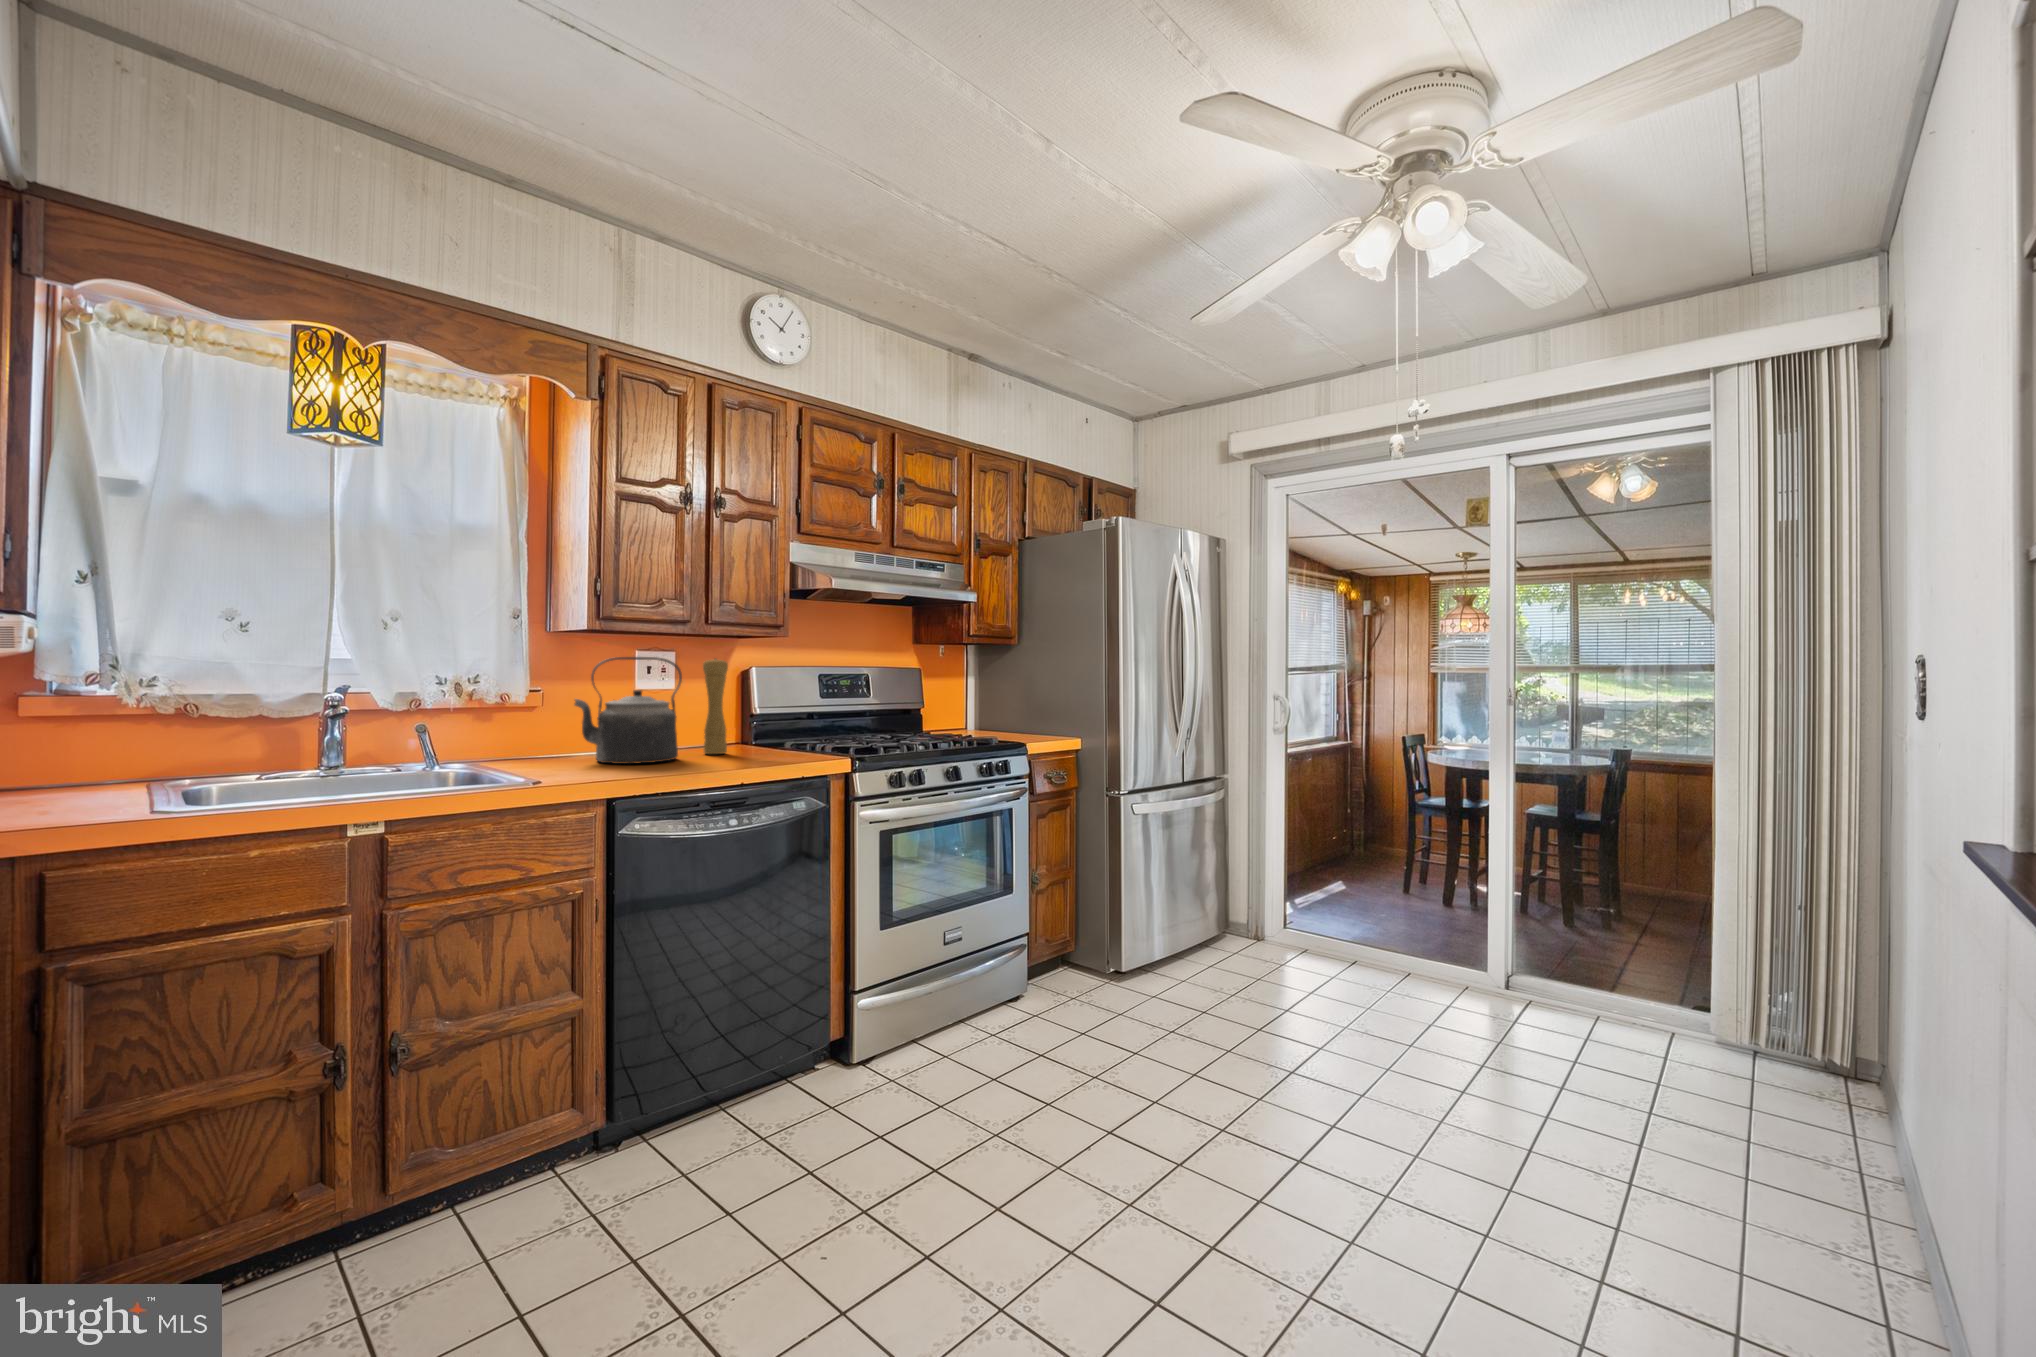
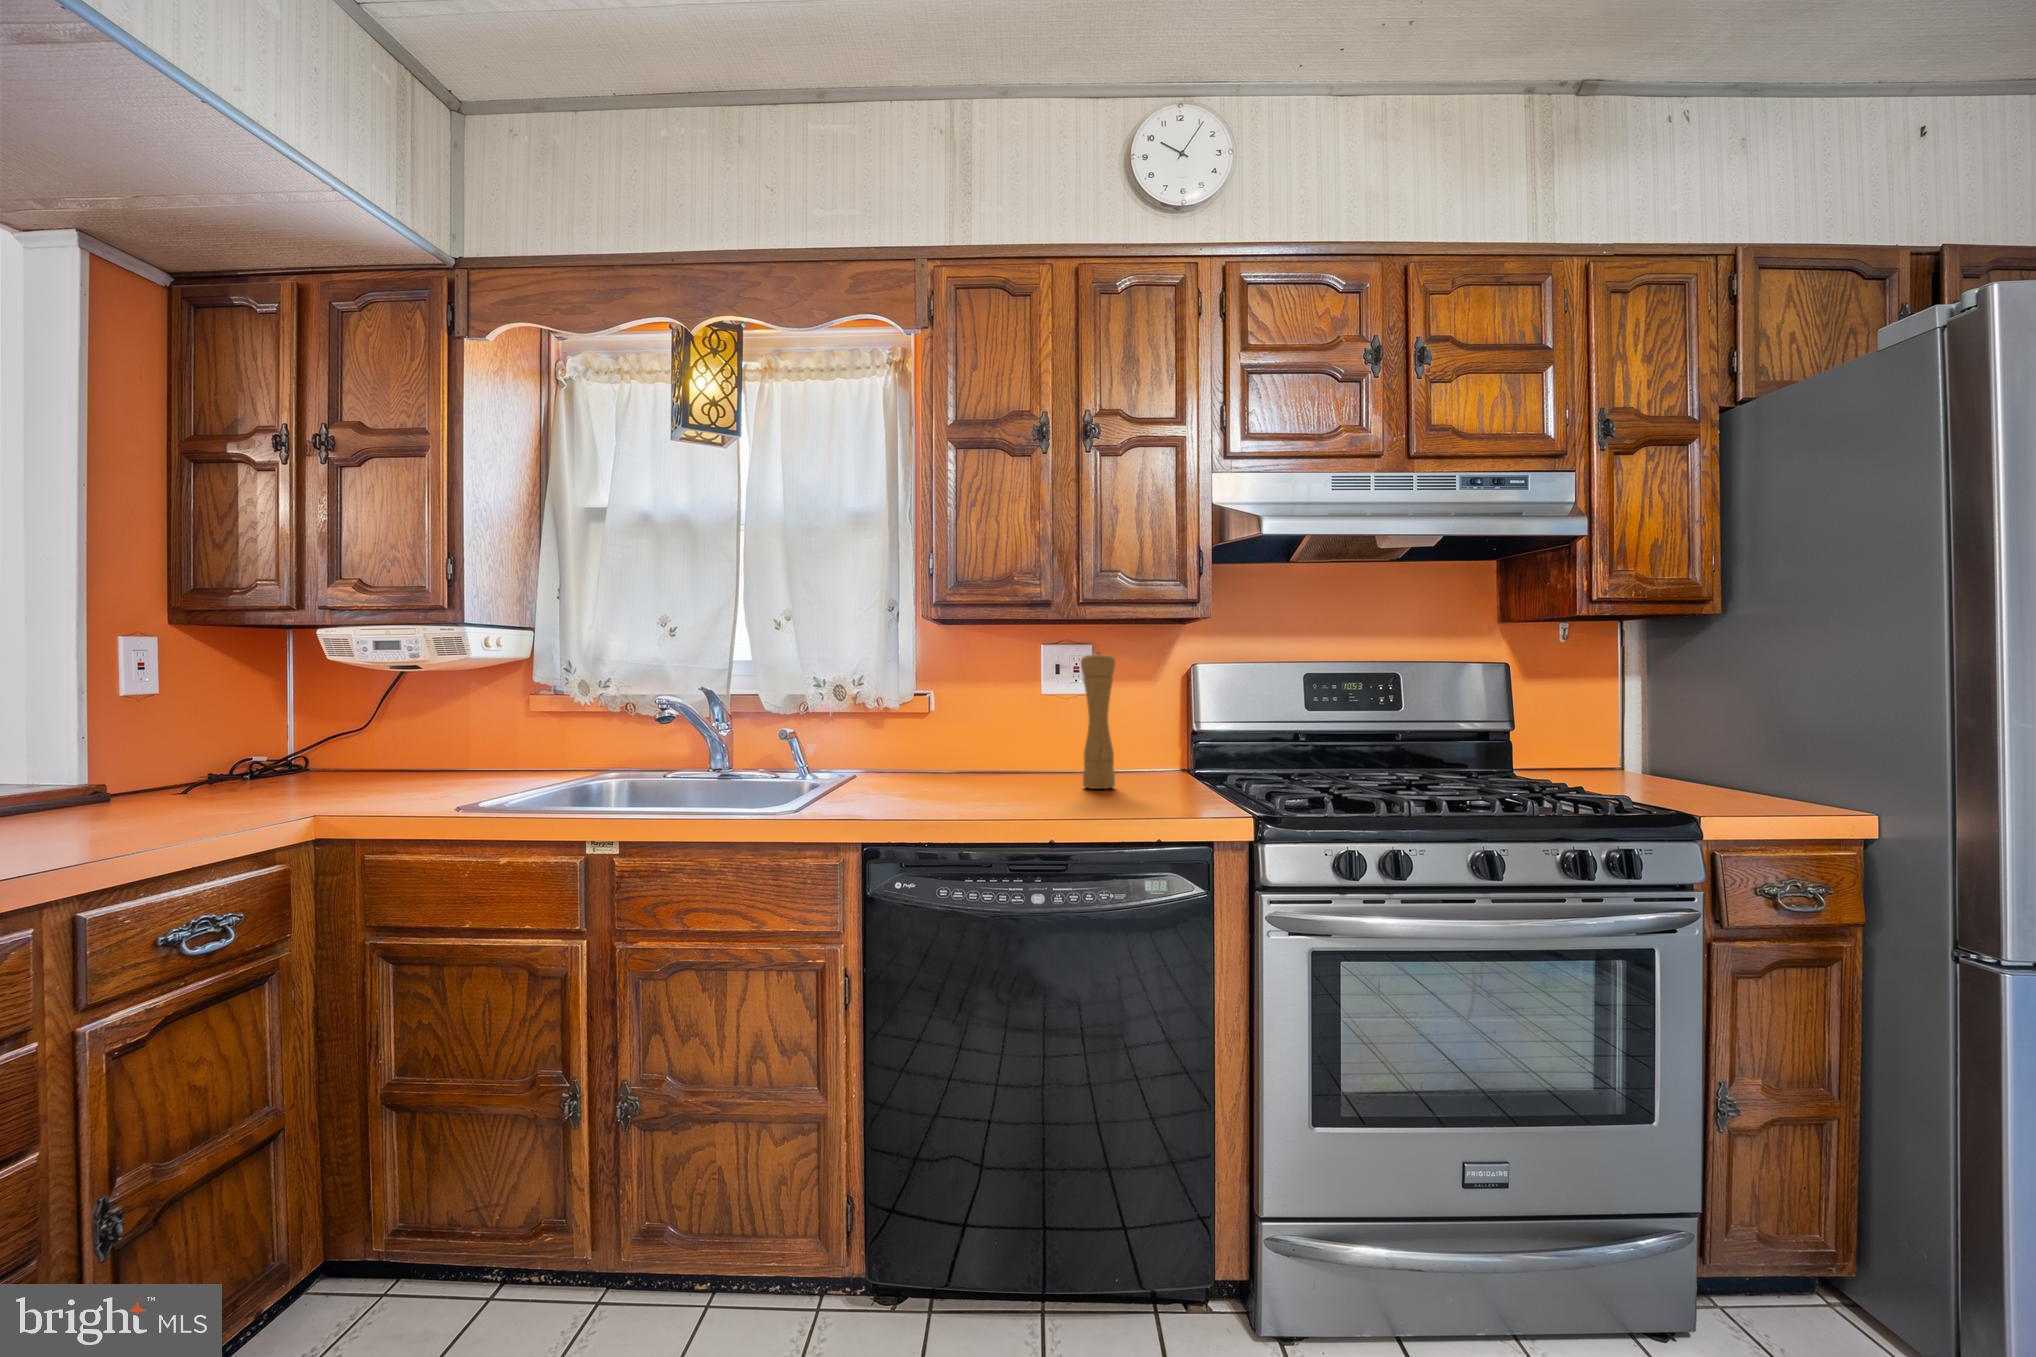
kettle: present [575,657,682,764] -> none [912,652,1039,794]

